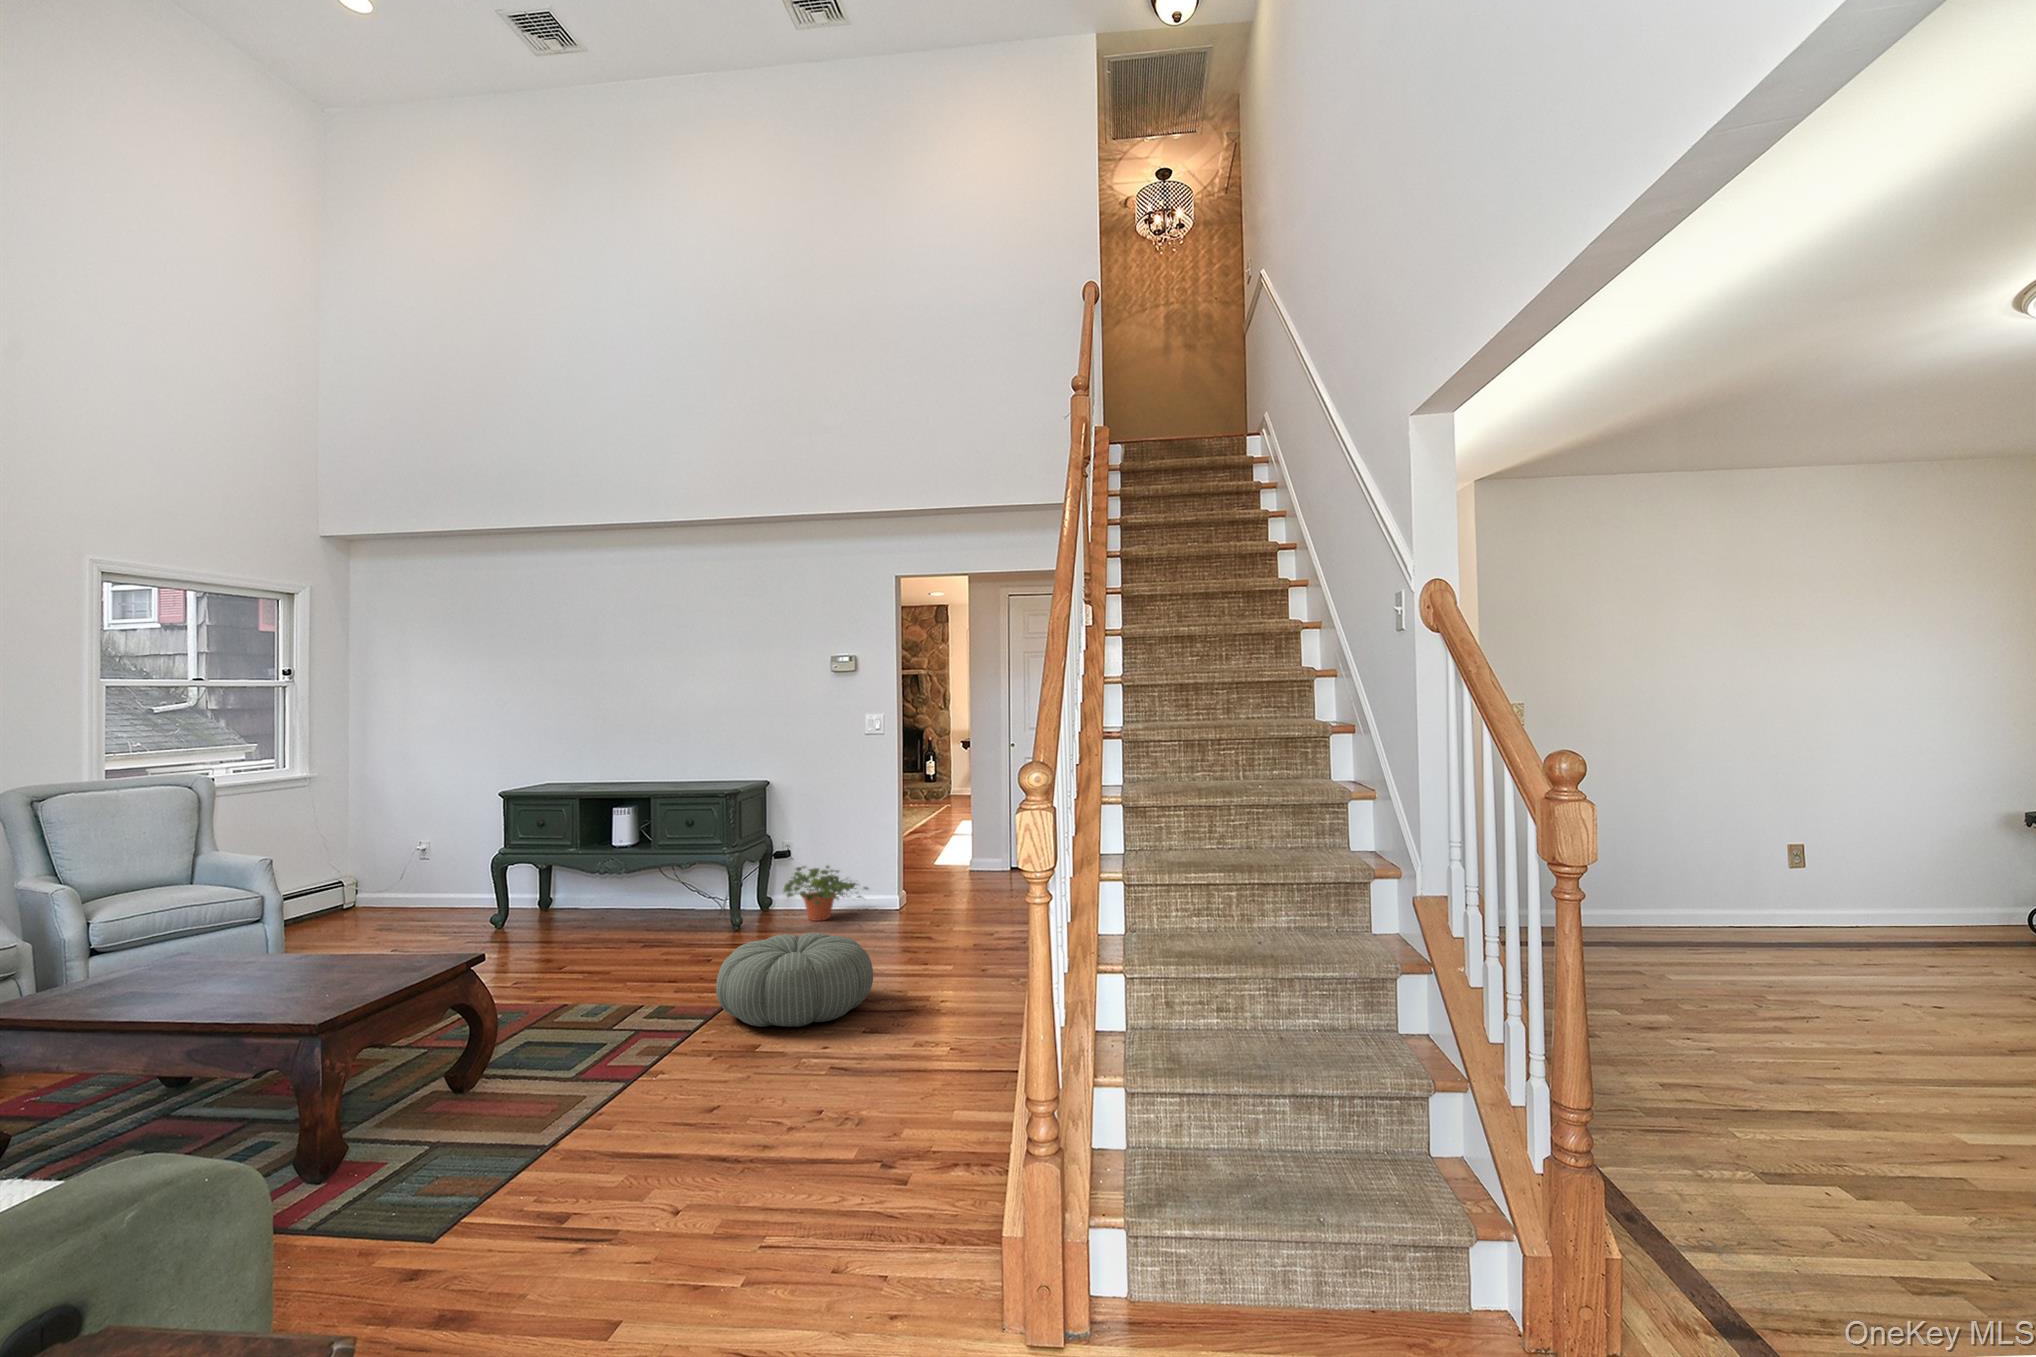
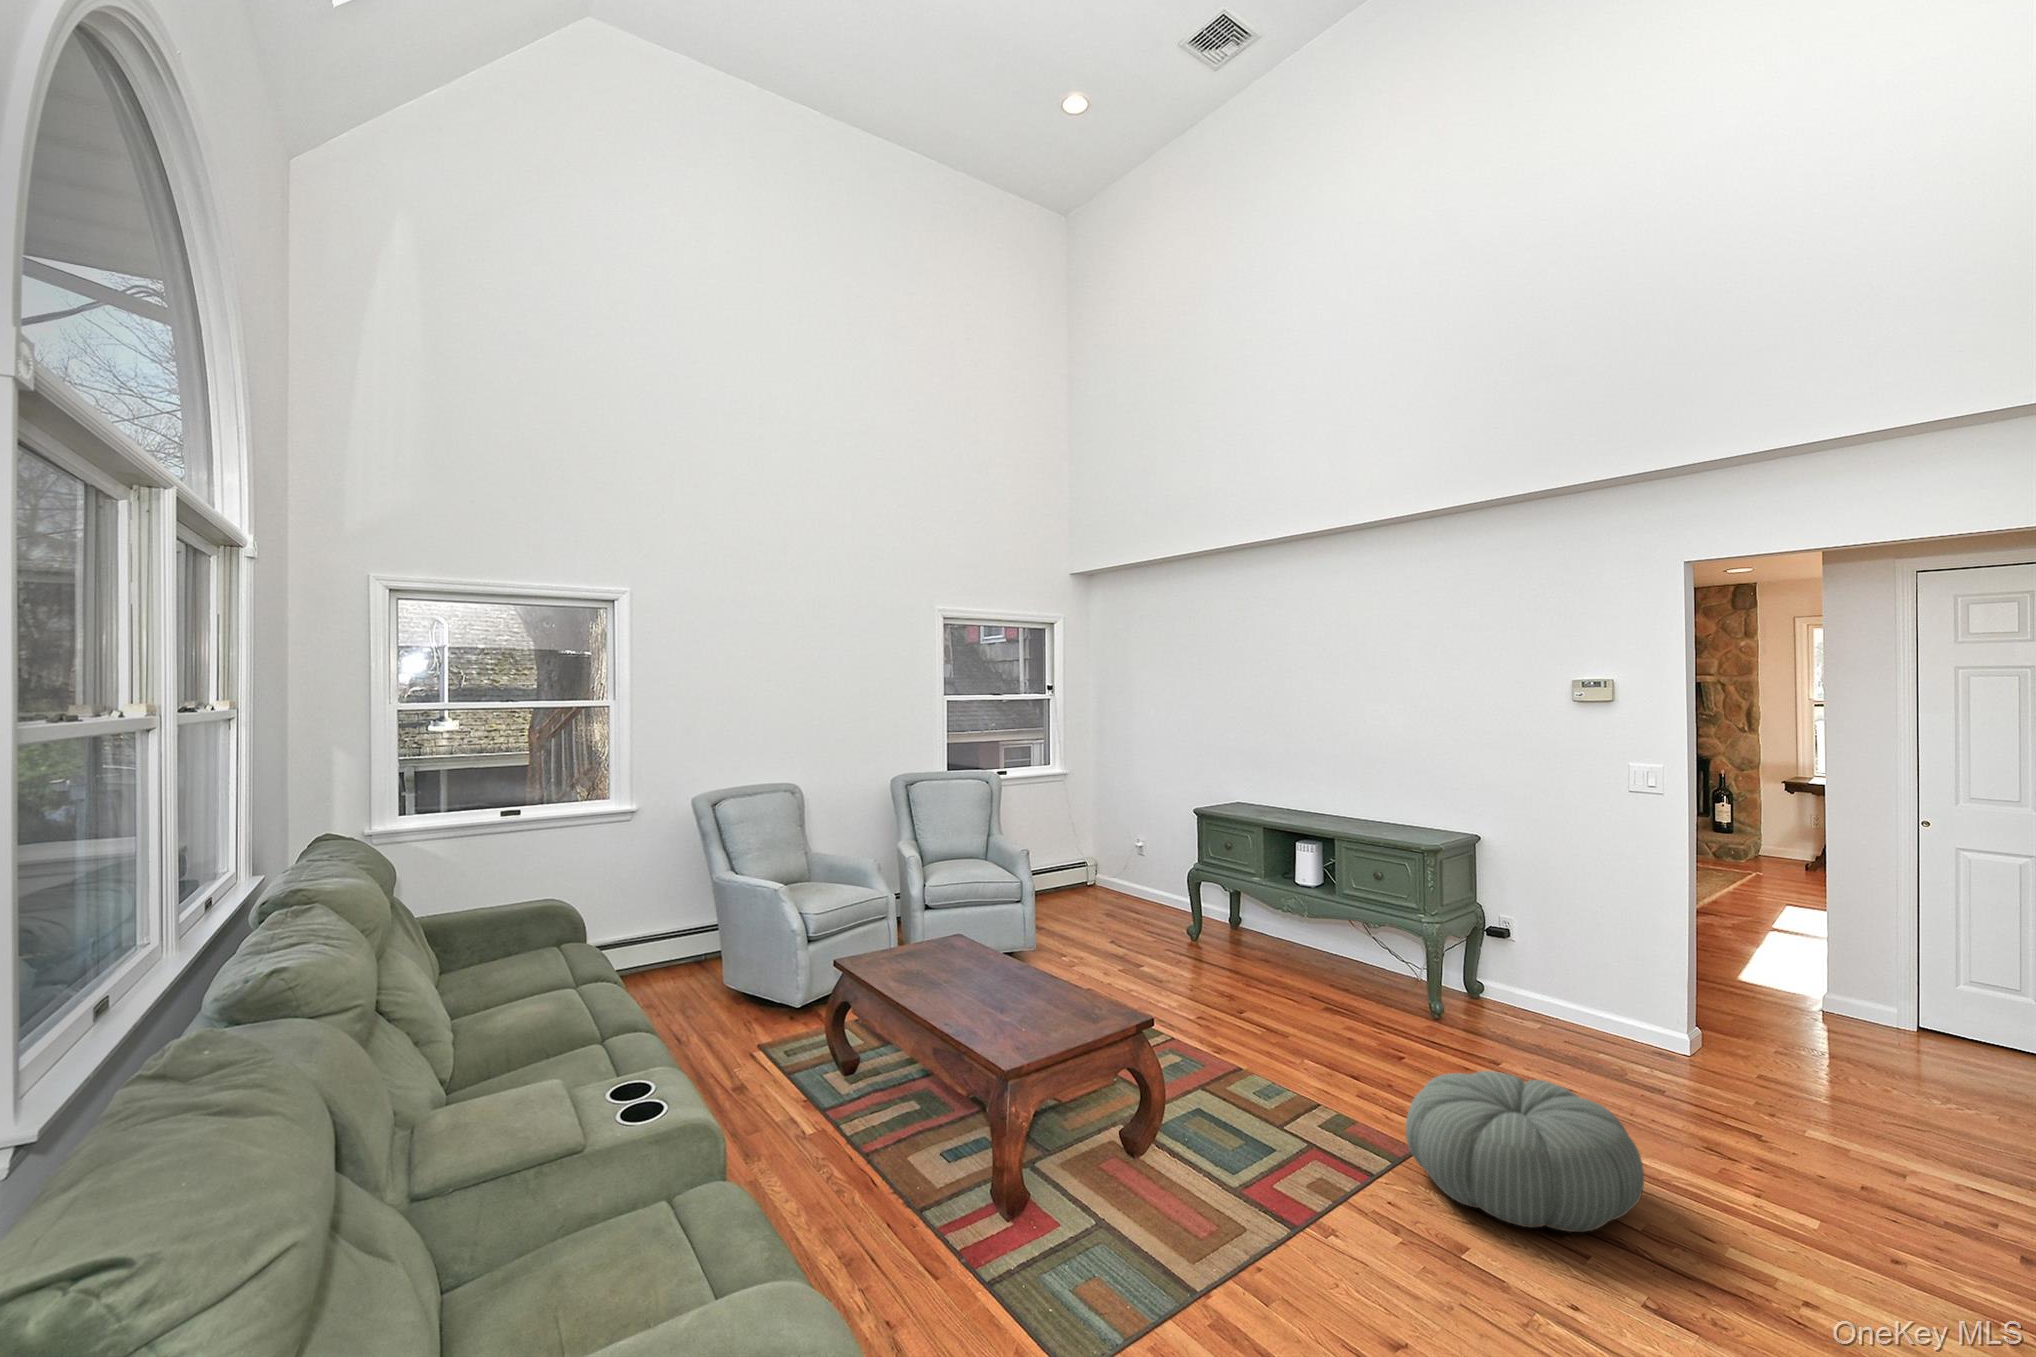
potted plant: present [784,866,868,921] -> none [1502,949,1633,1030]

